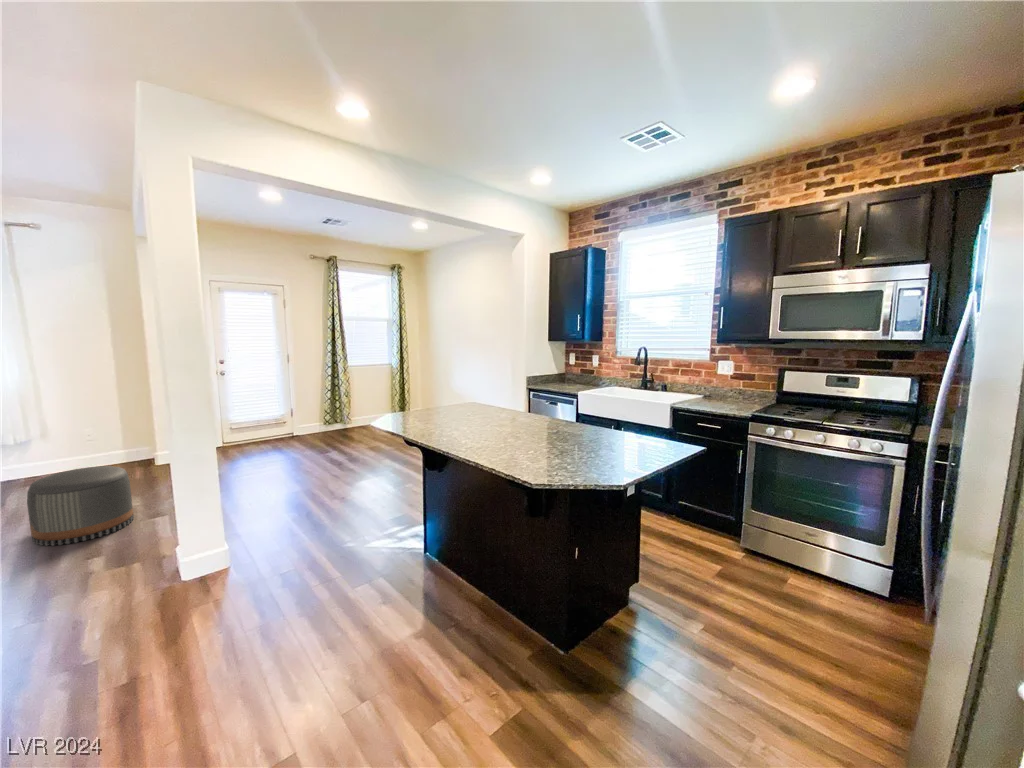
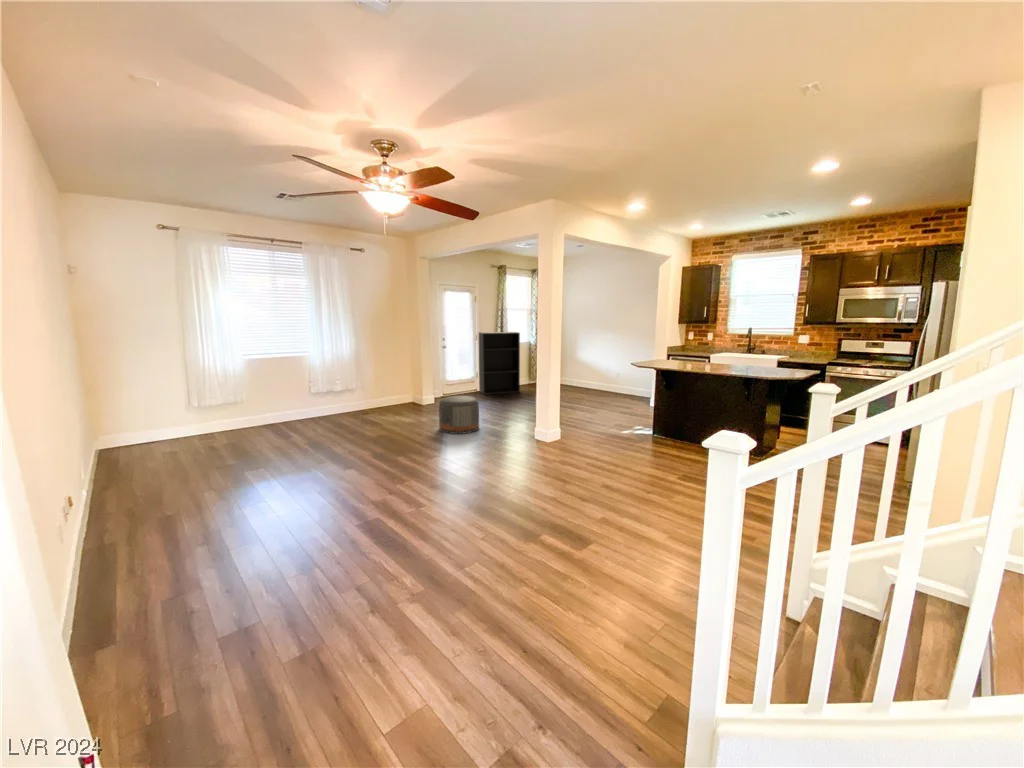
bookshelf: none [280,352,347,444] -> present [478,332,520,394]

